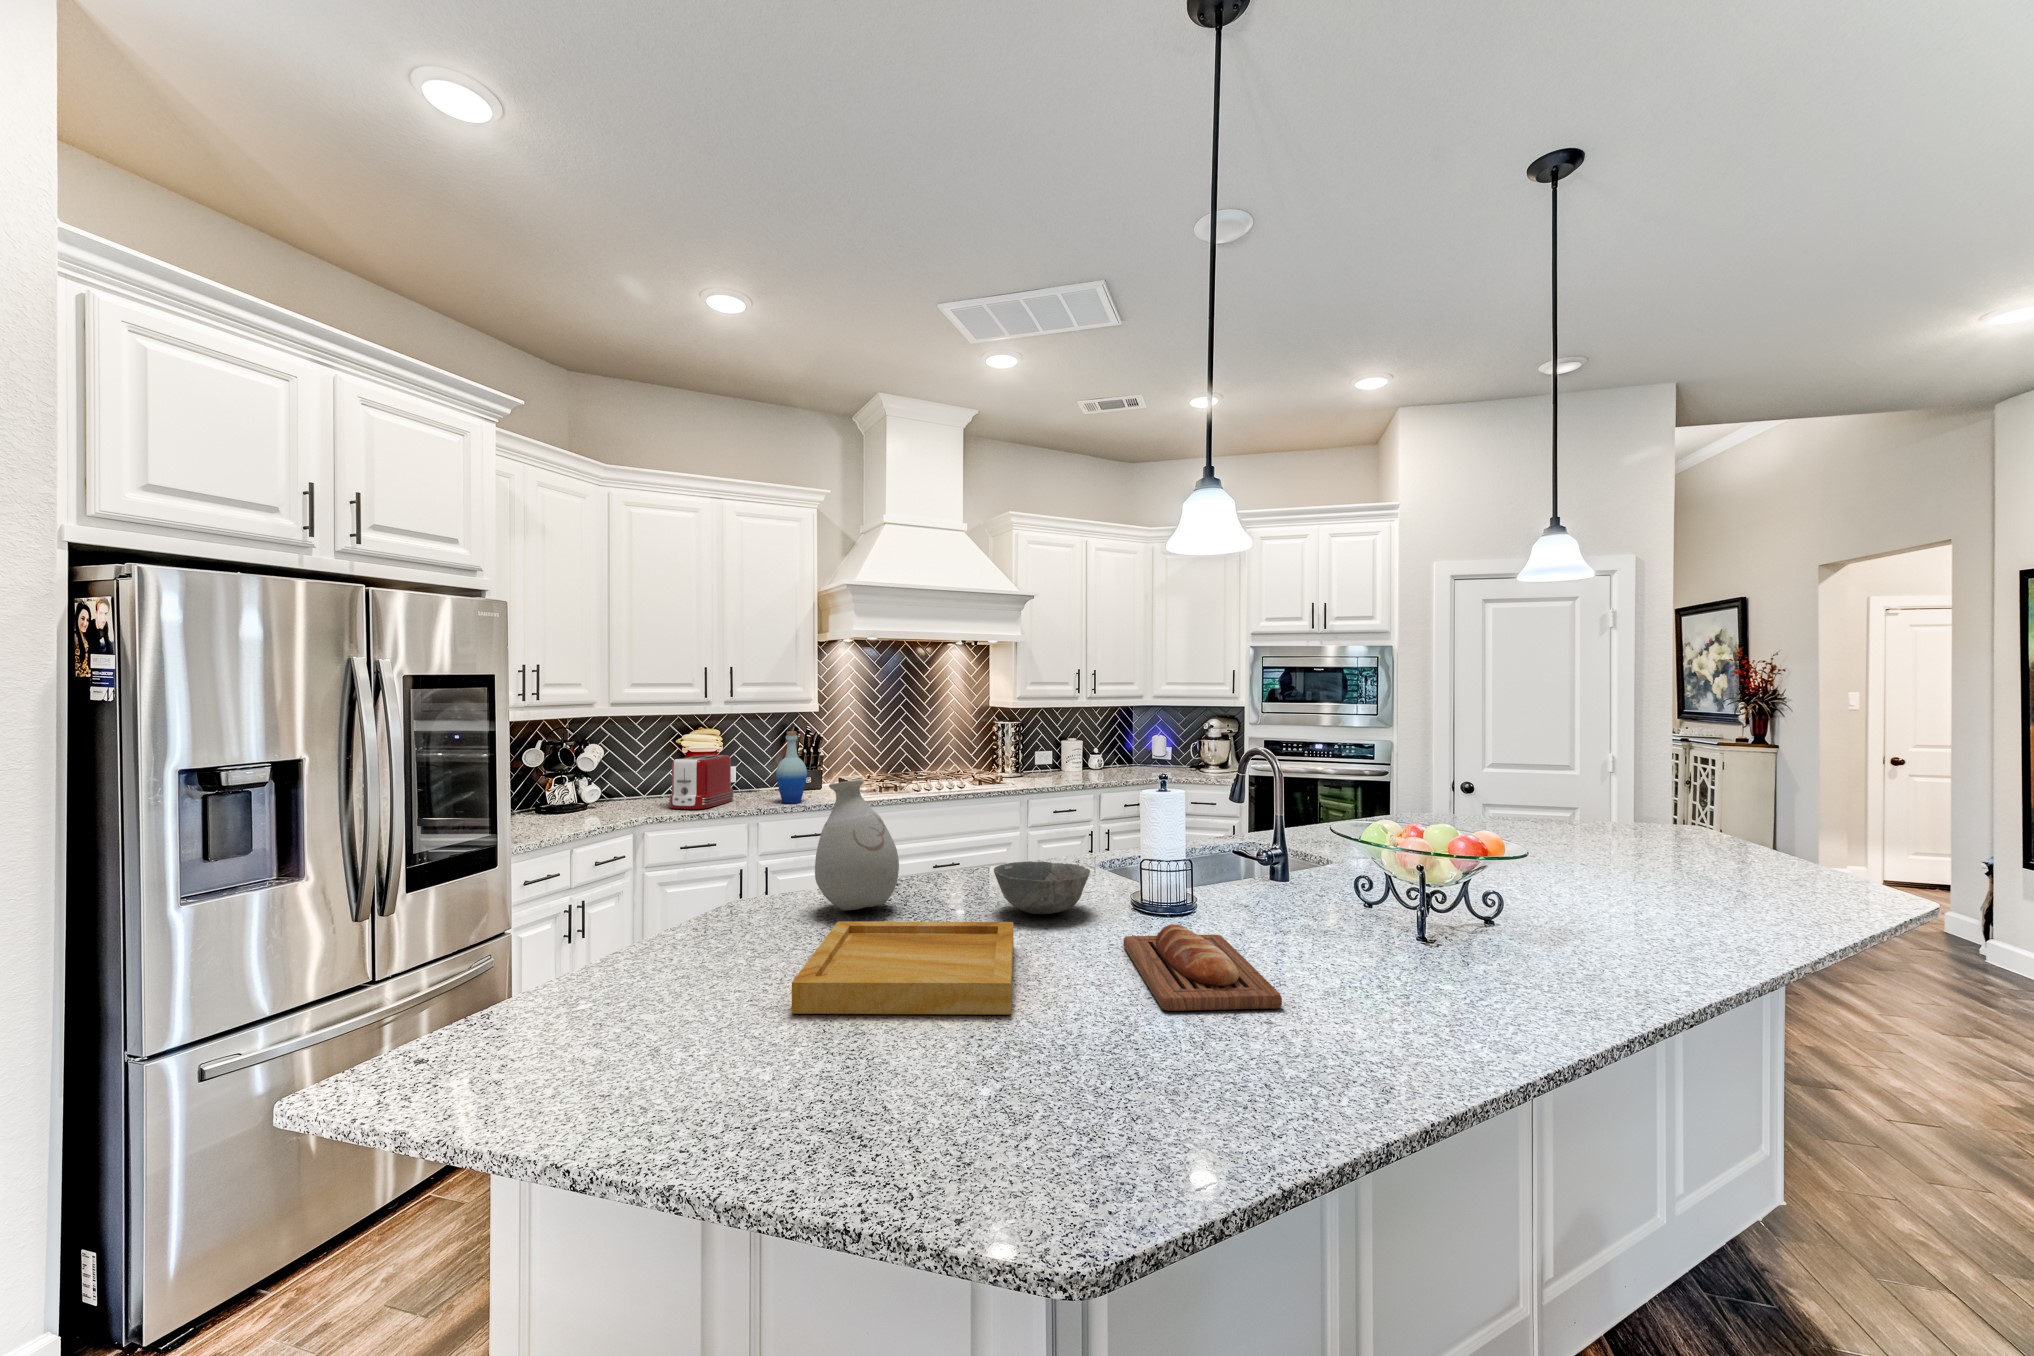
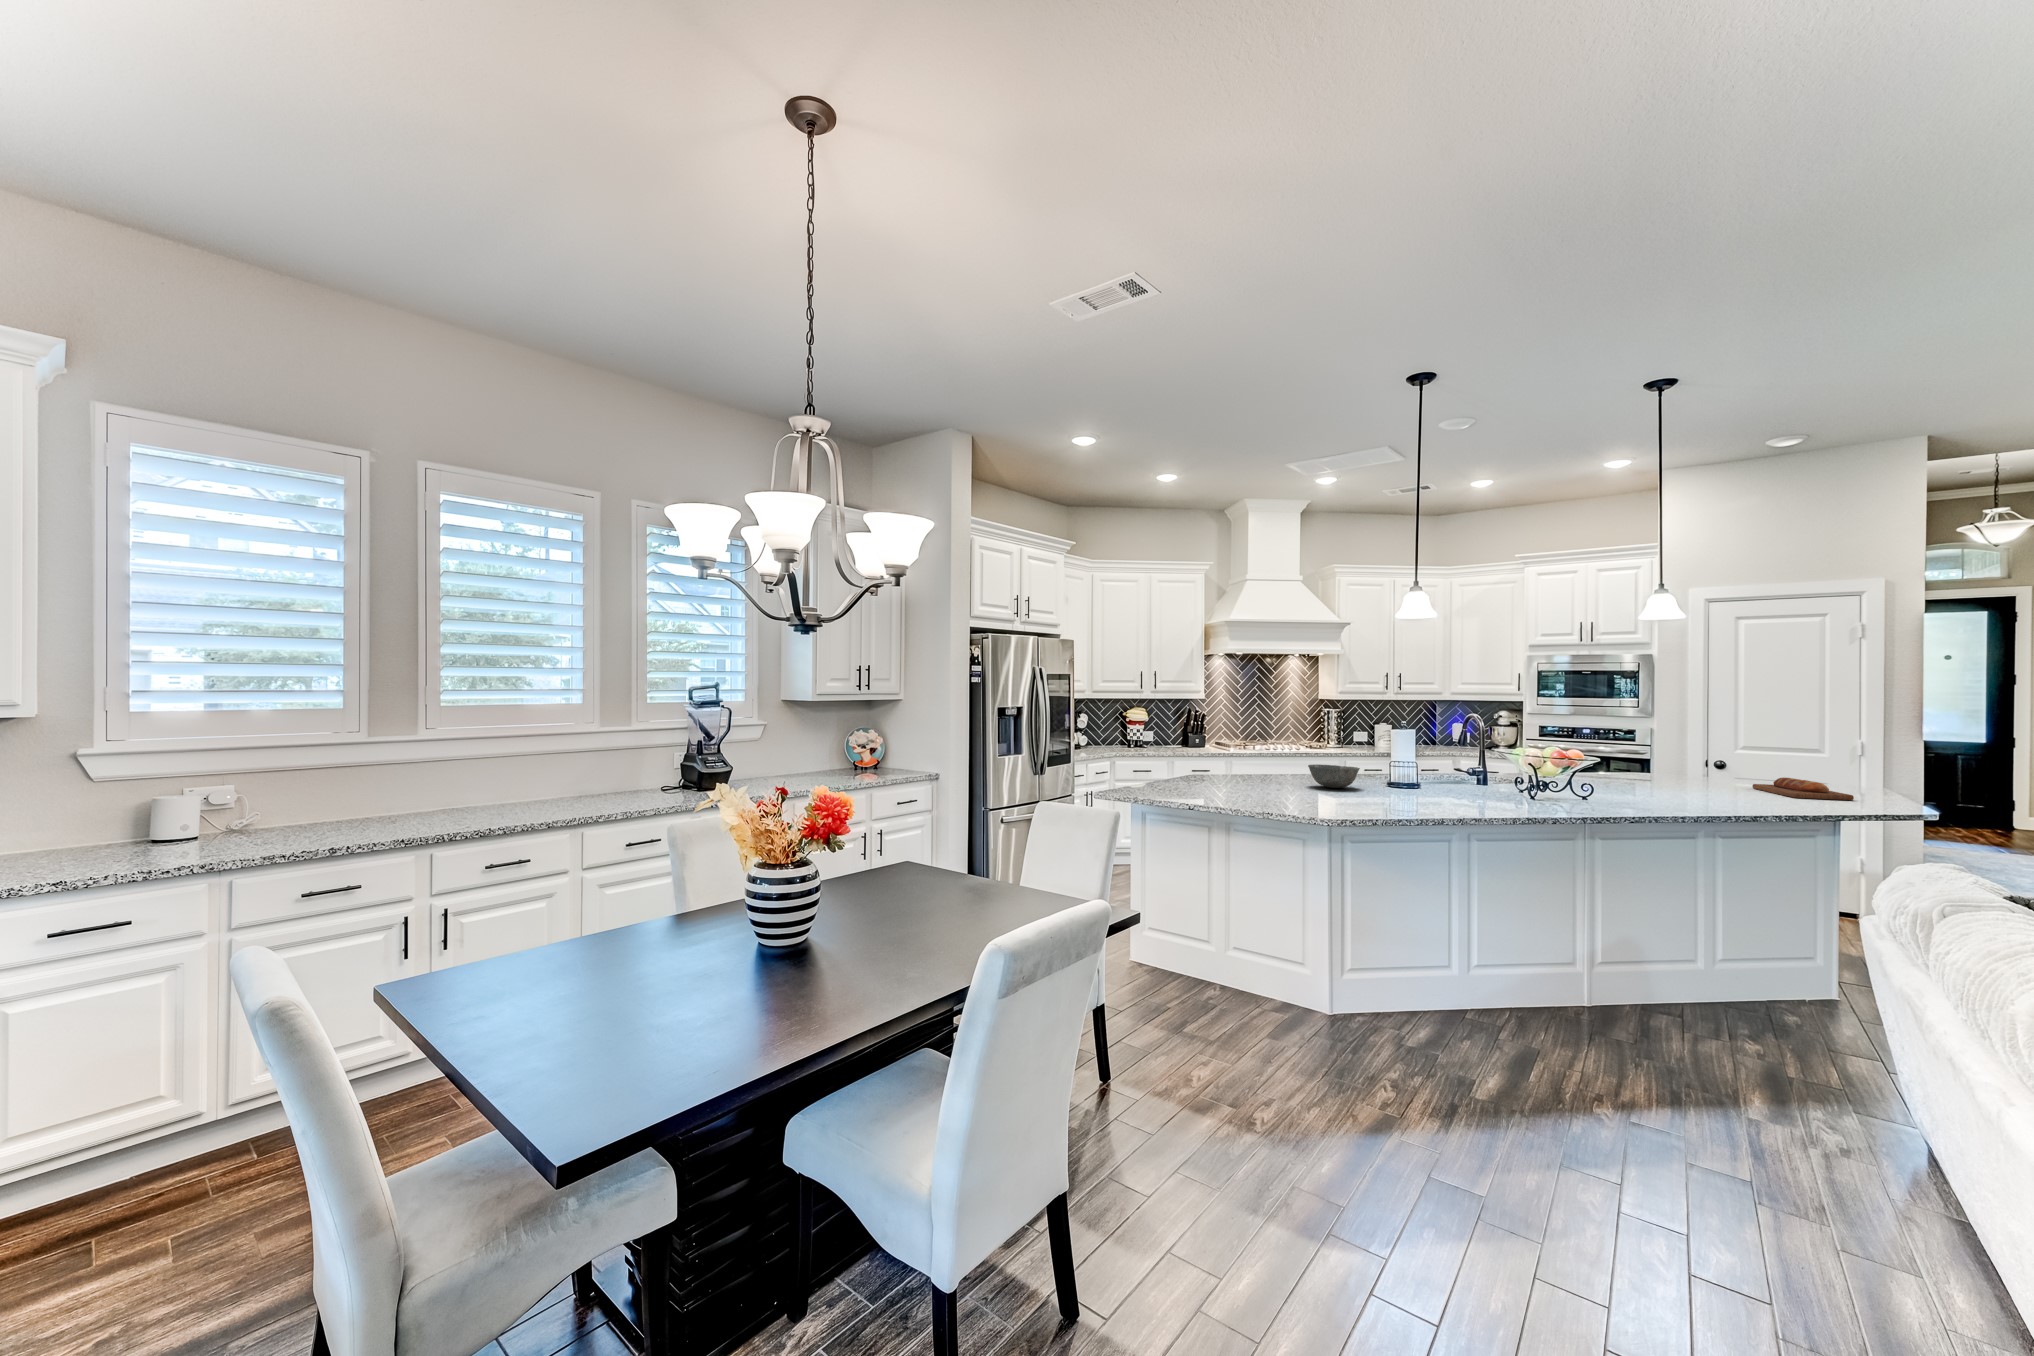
bottle: present [776,731,807,803] -> none [1181,709,1199,751]
toaster: present [669,754,734,809] -> none [1121,721,1156,751]
vase: present [815,780,899,910] -> none [1219,720,1260,782]
tray: present [792,921,1013,1014] -> none [1219,778,1316,805]
bread loaf: present [1124,924,1282,1011] -> present [1752,777,1854,800]

